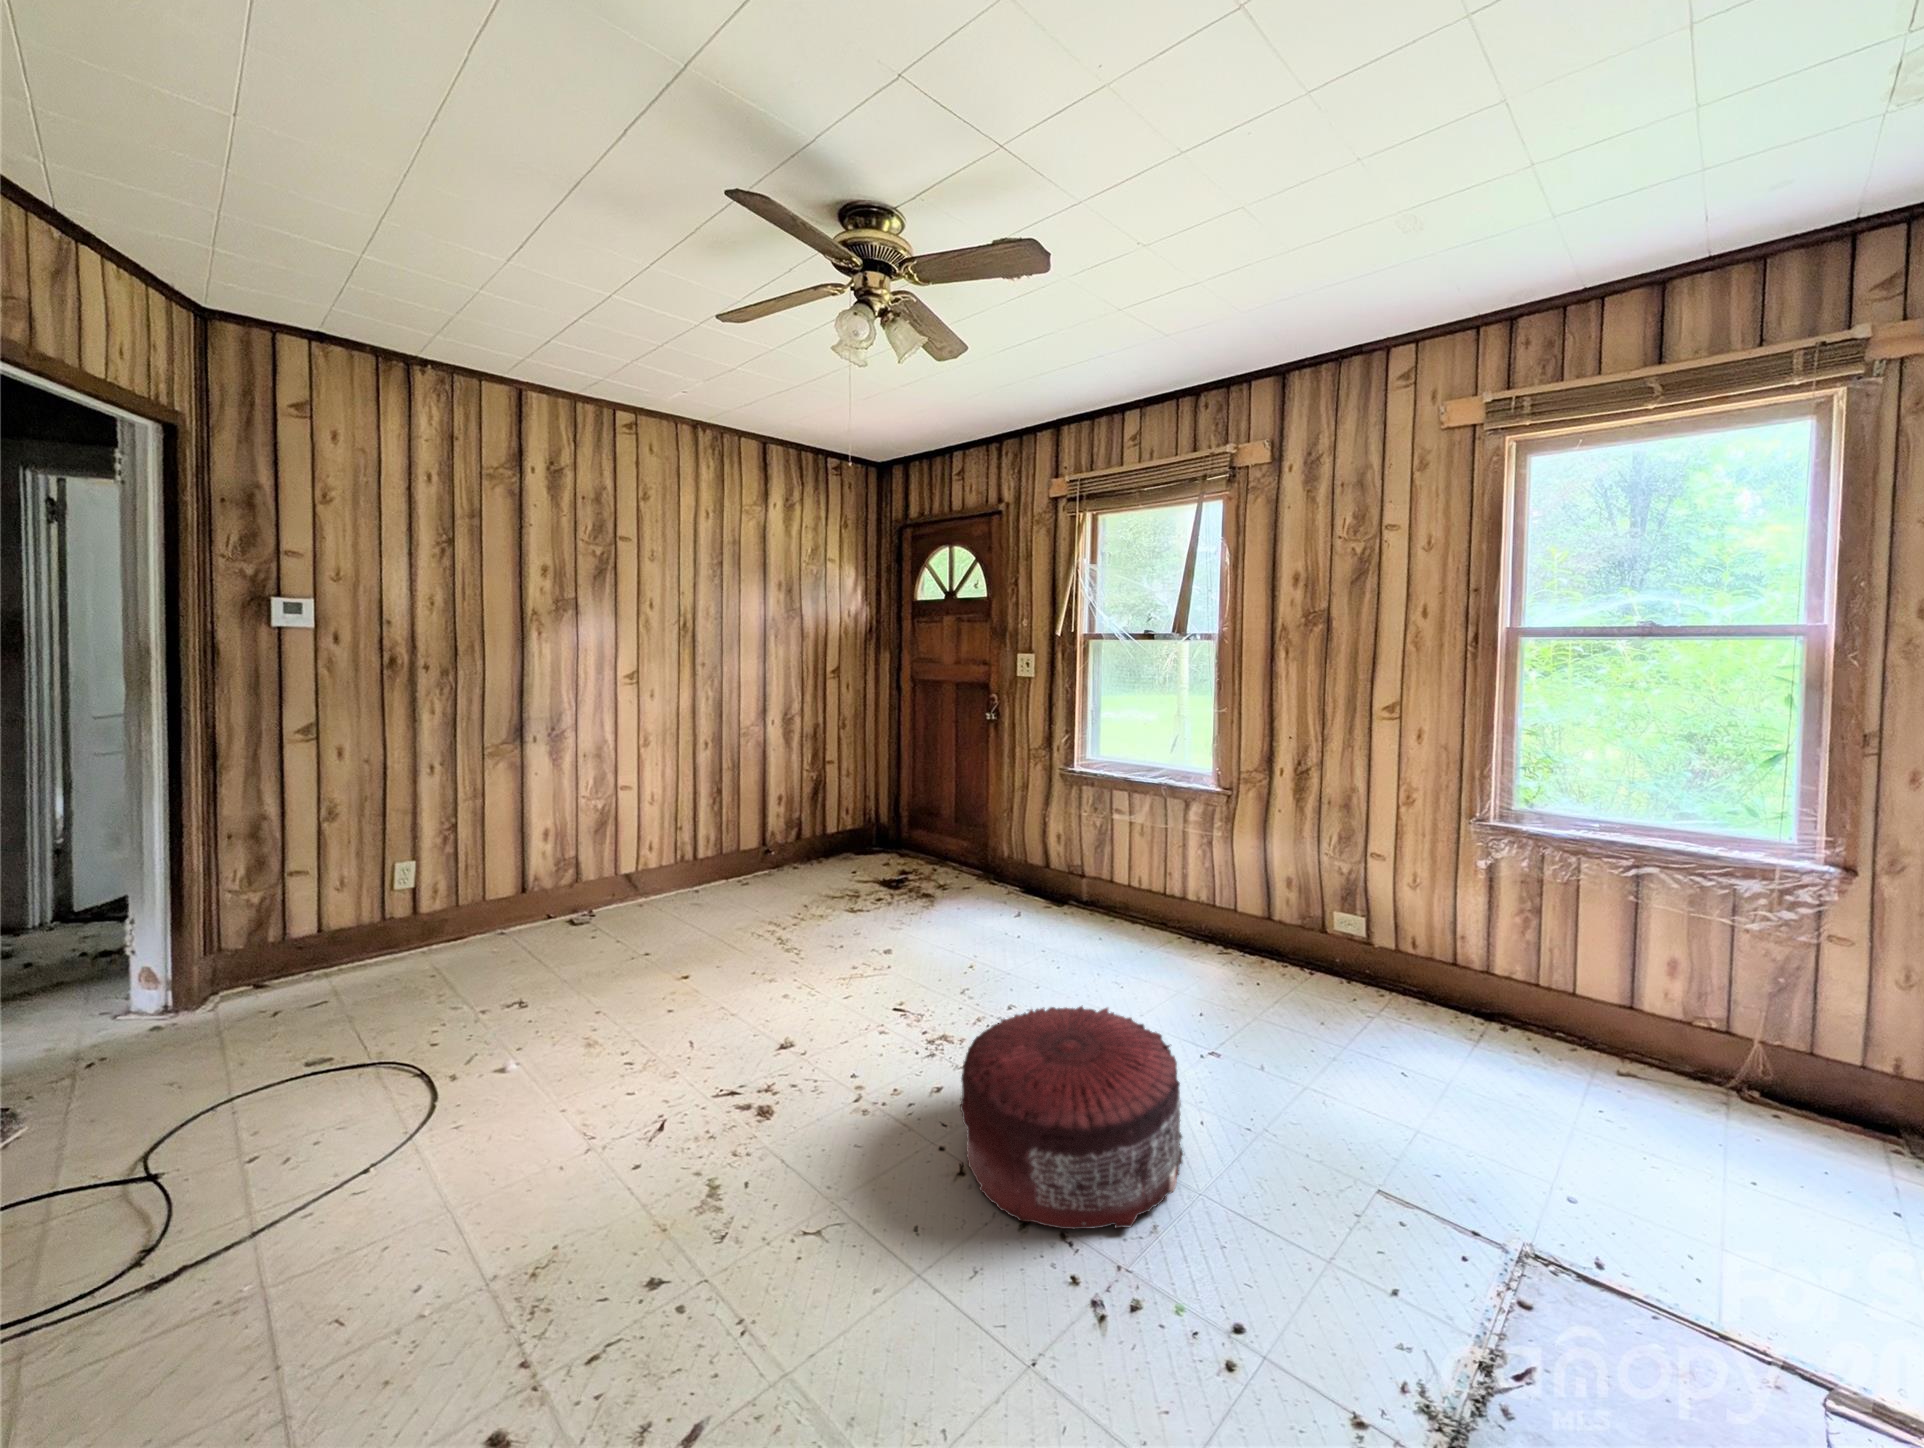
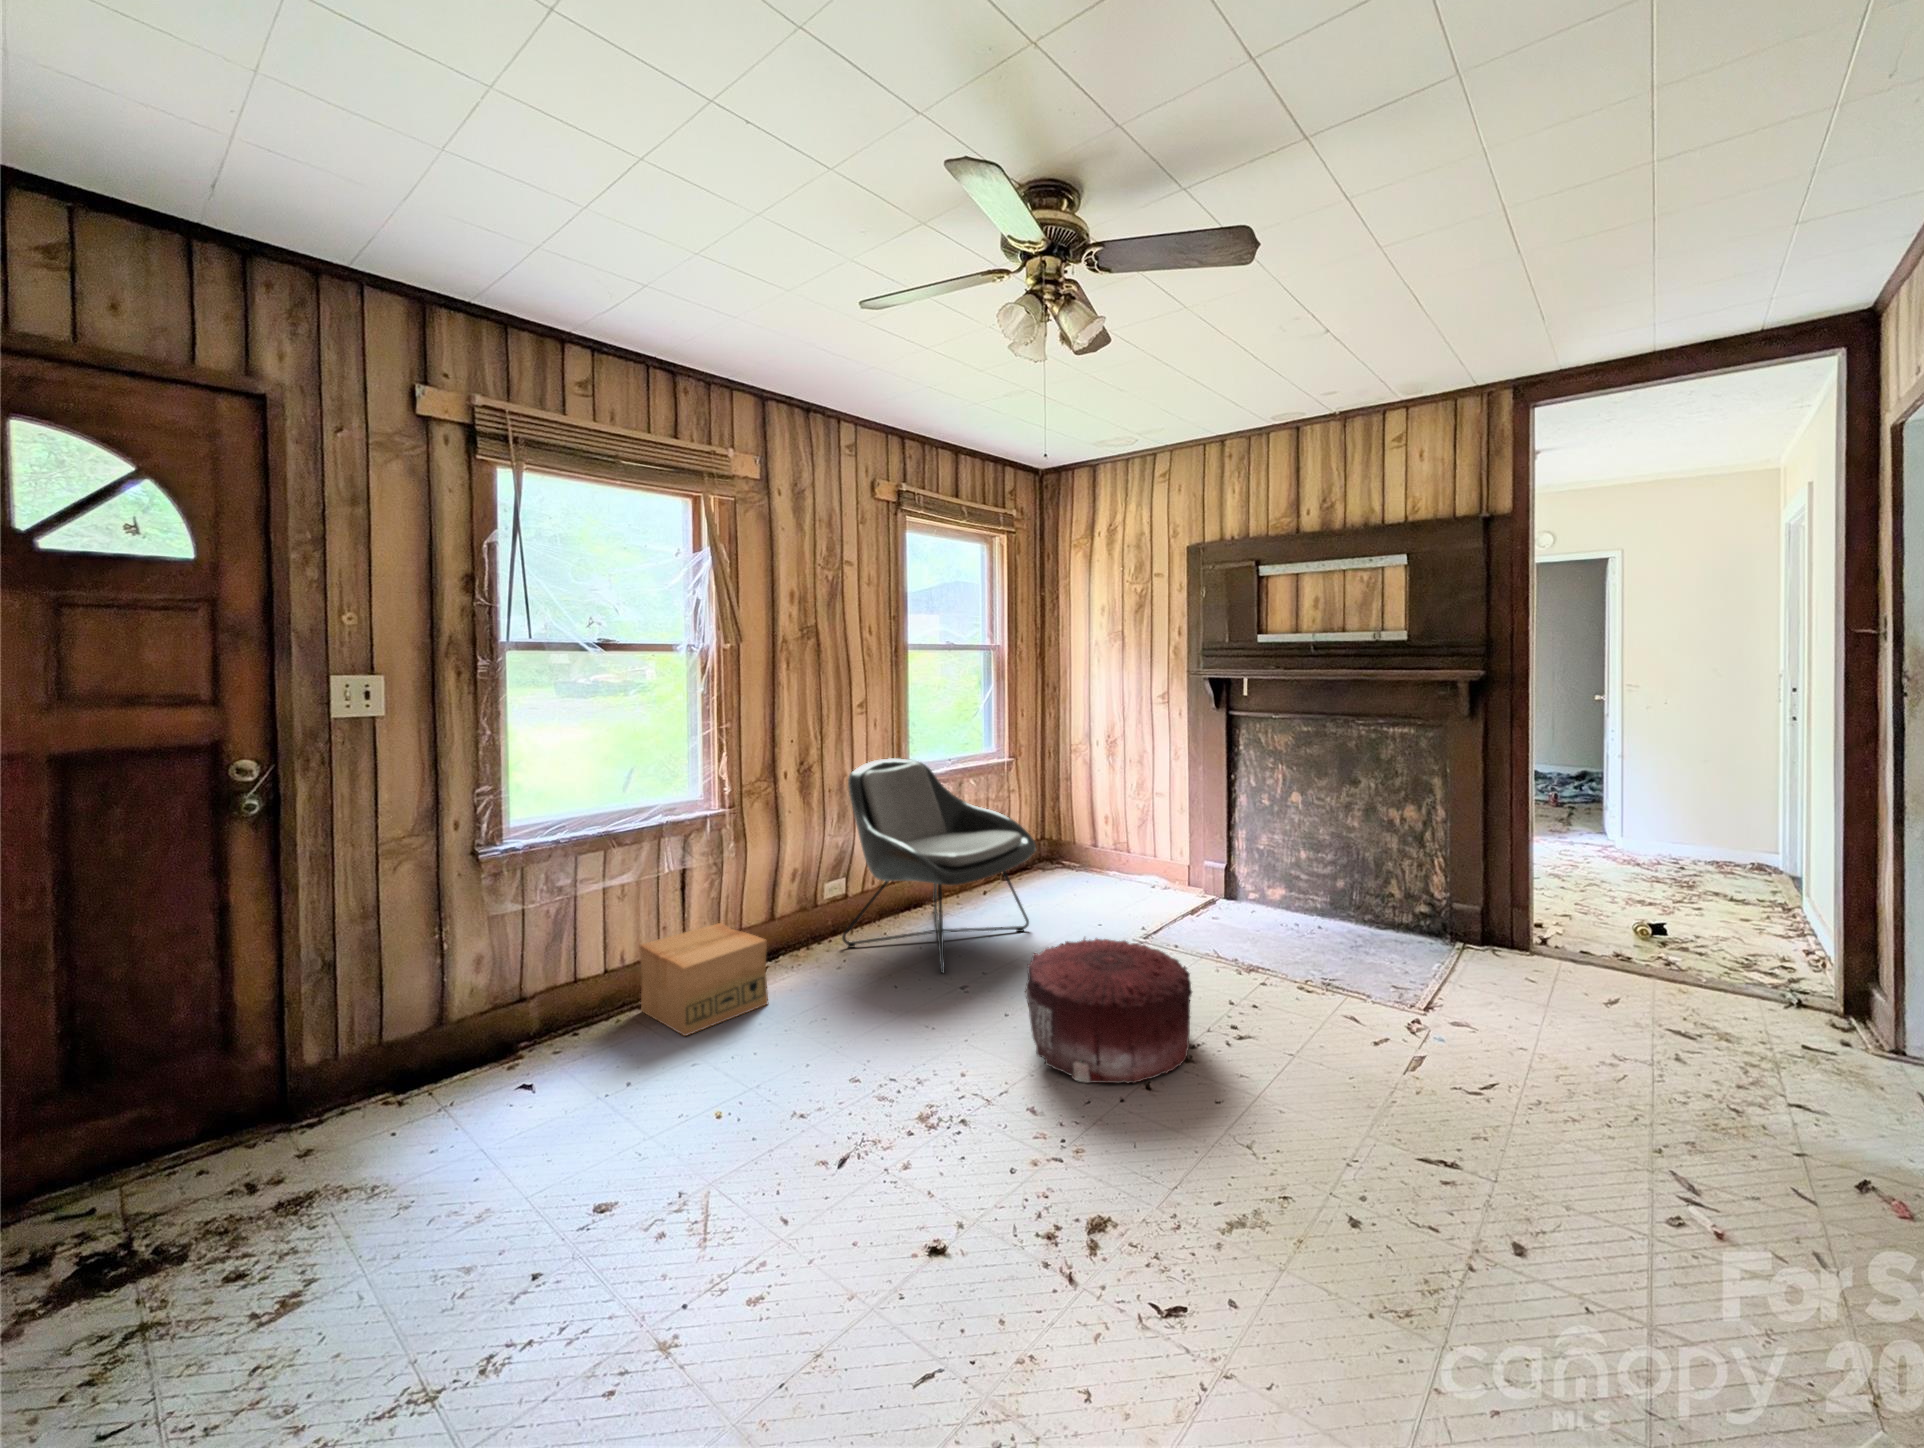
lounge chair: none [1238,781,1510,1111] -> present [842,758,1036,973]
cardboard box: none [1092,869,1196,960] -> present [639,923,769,1036]

